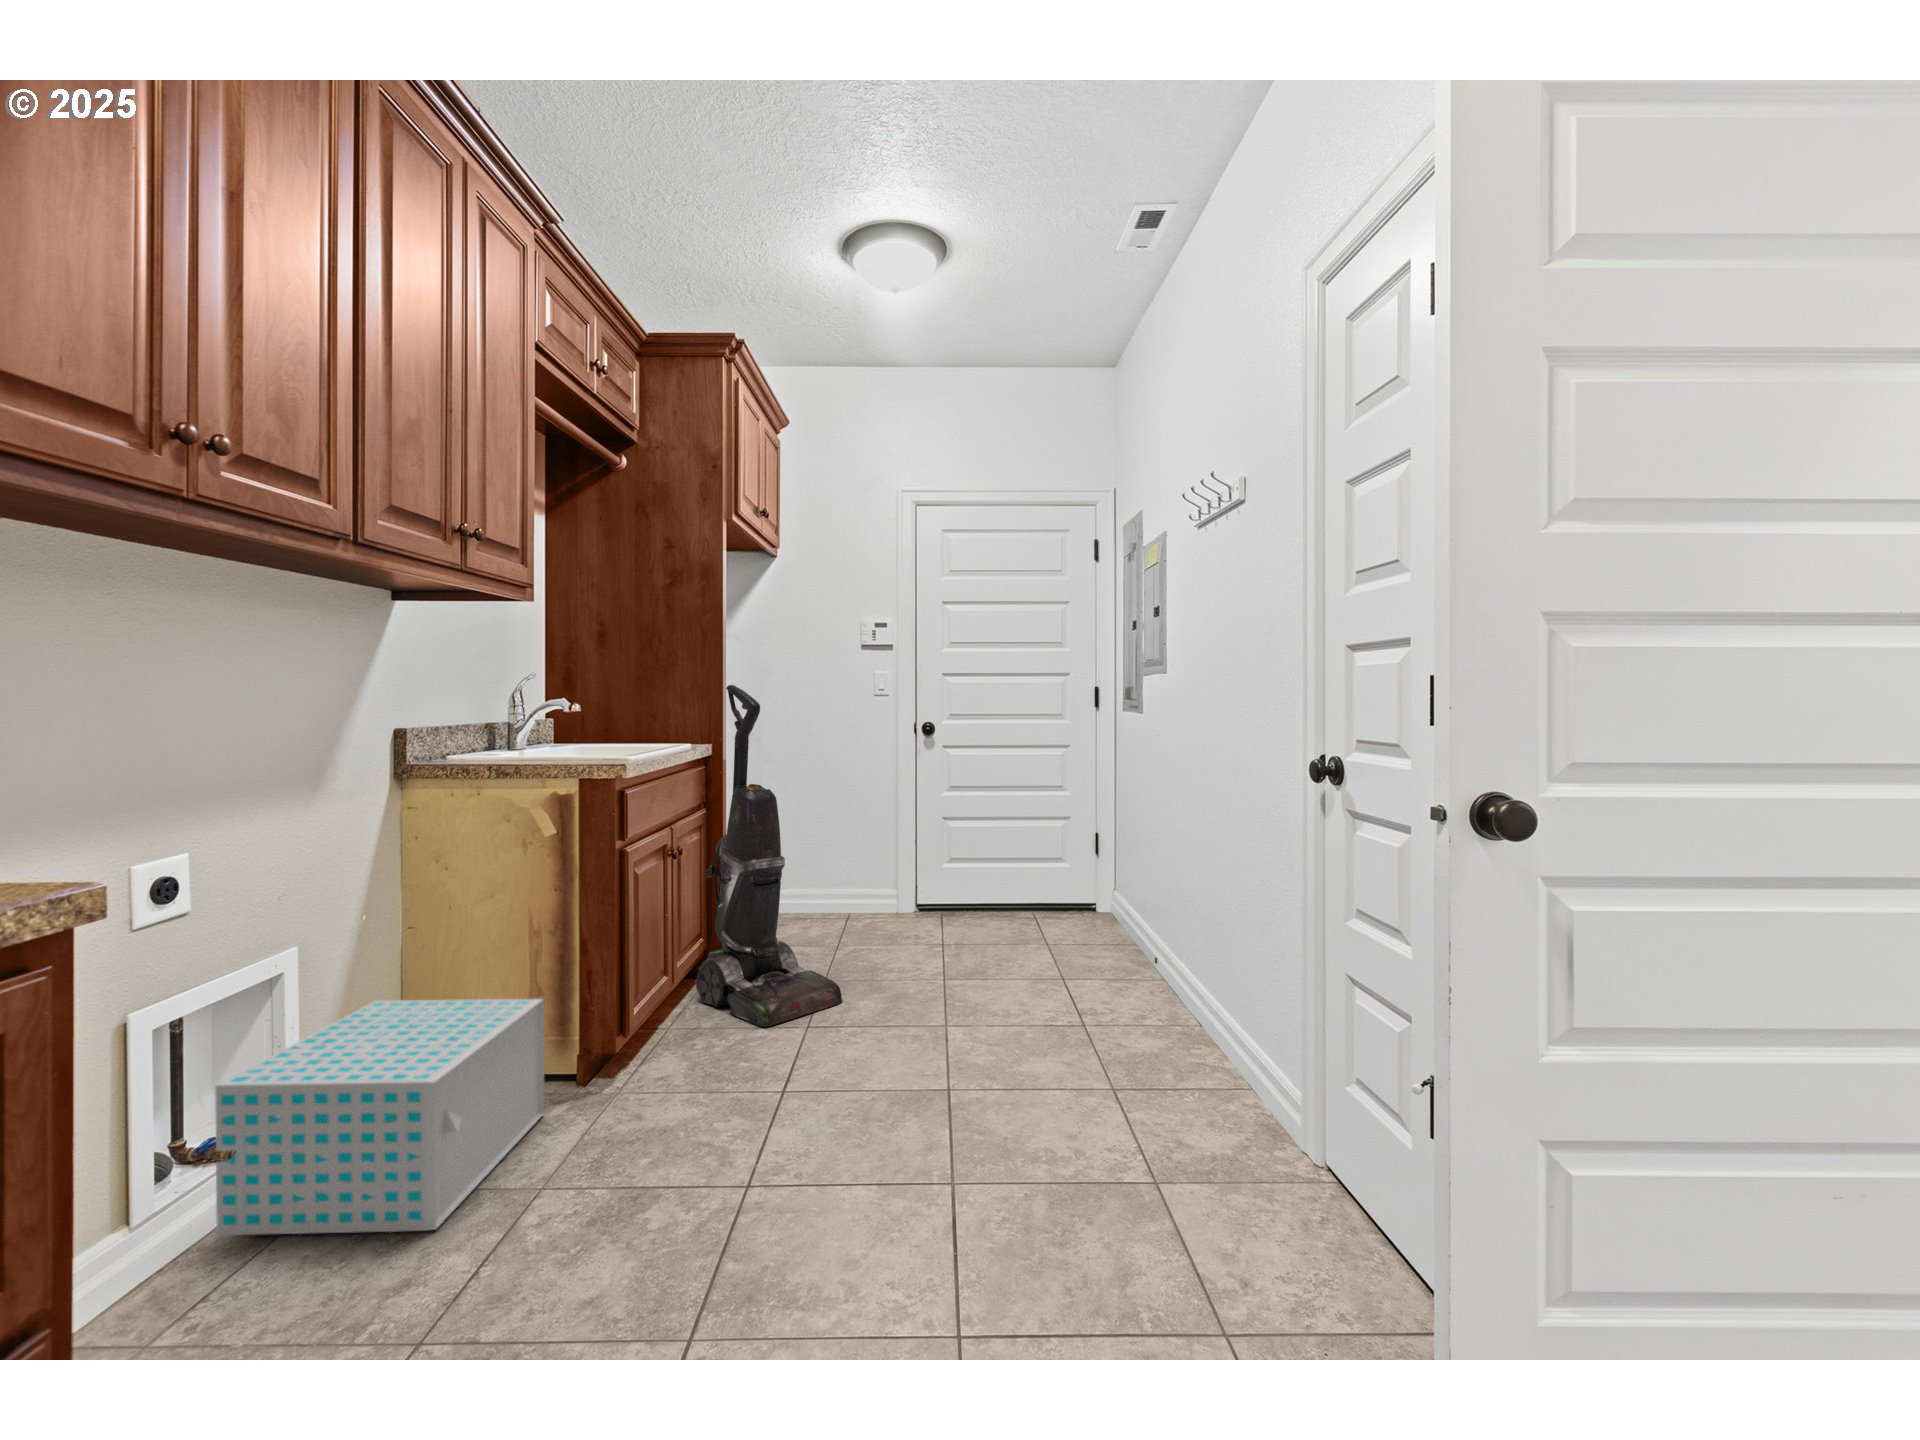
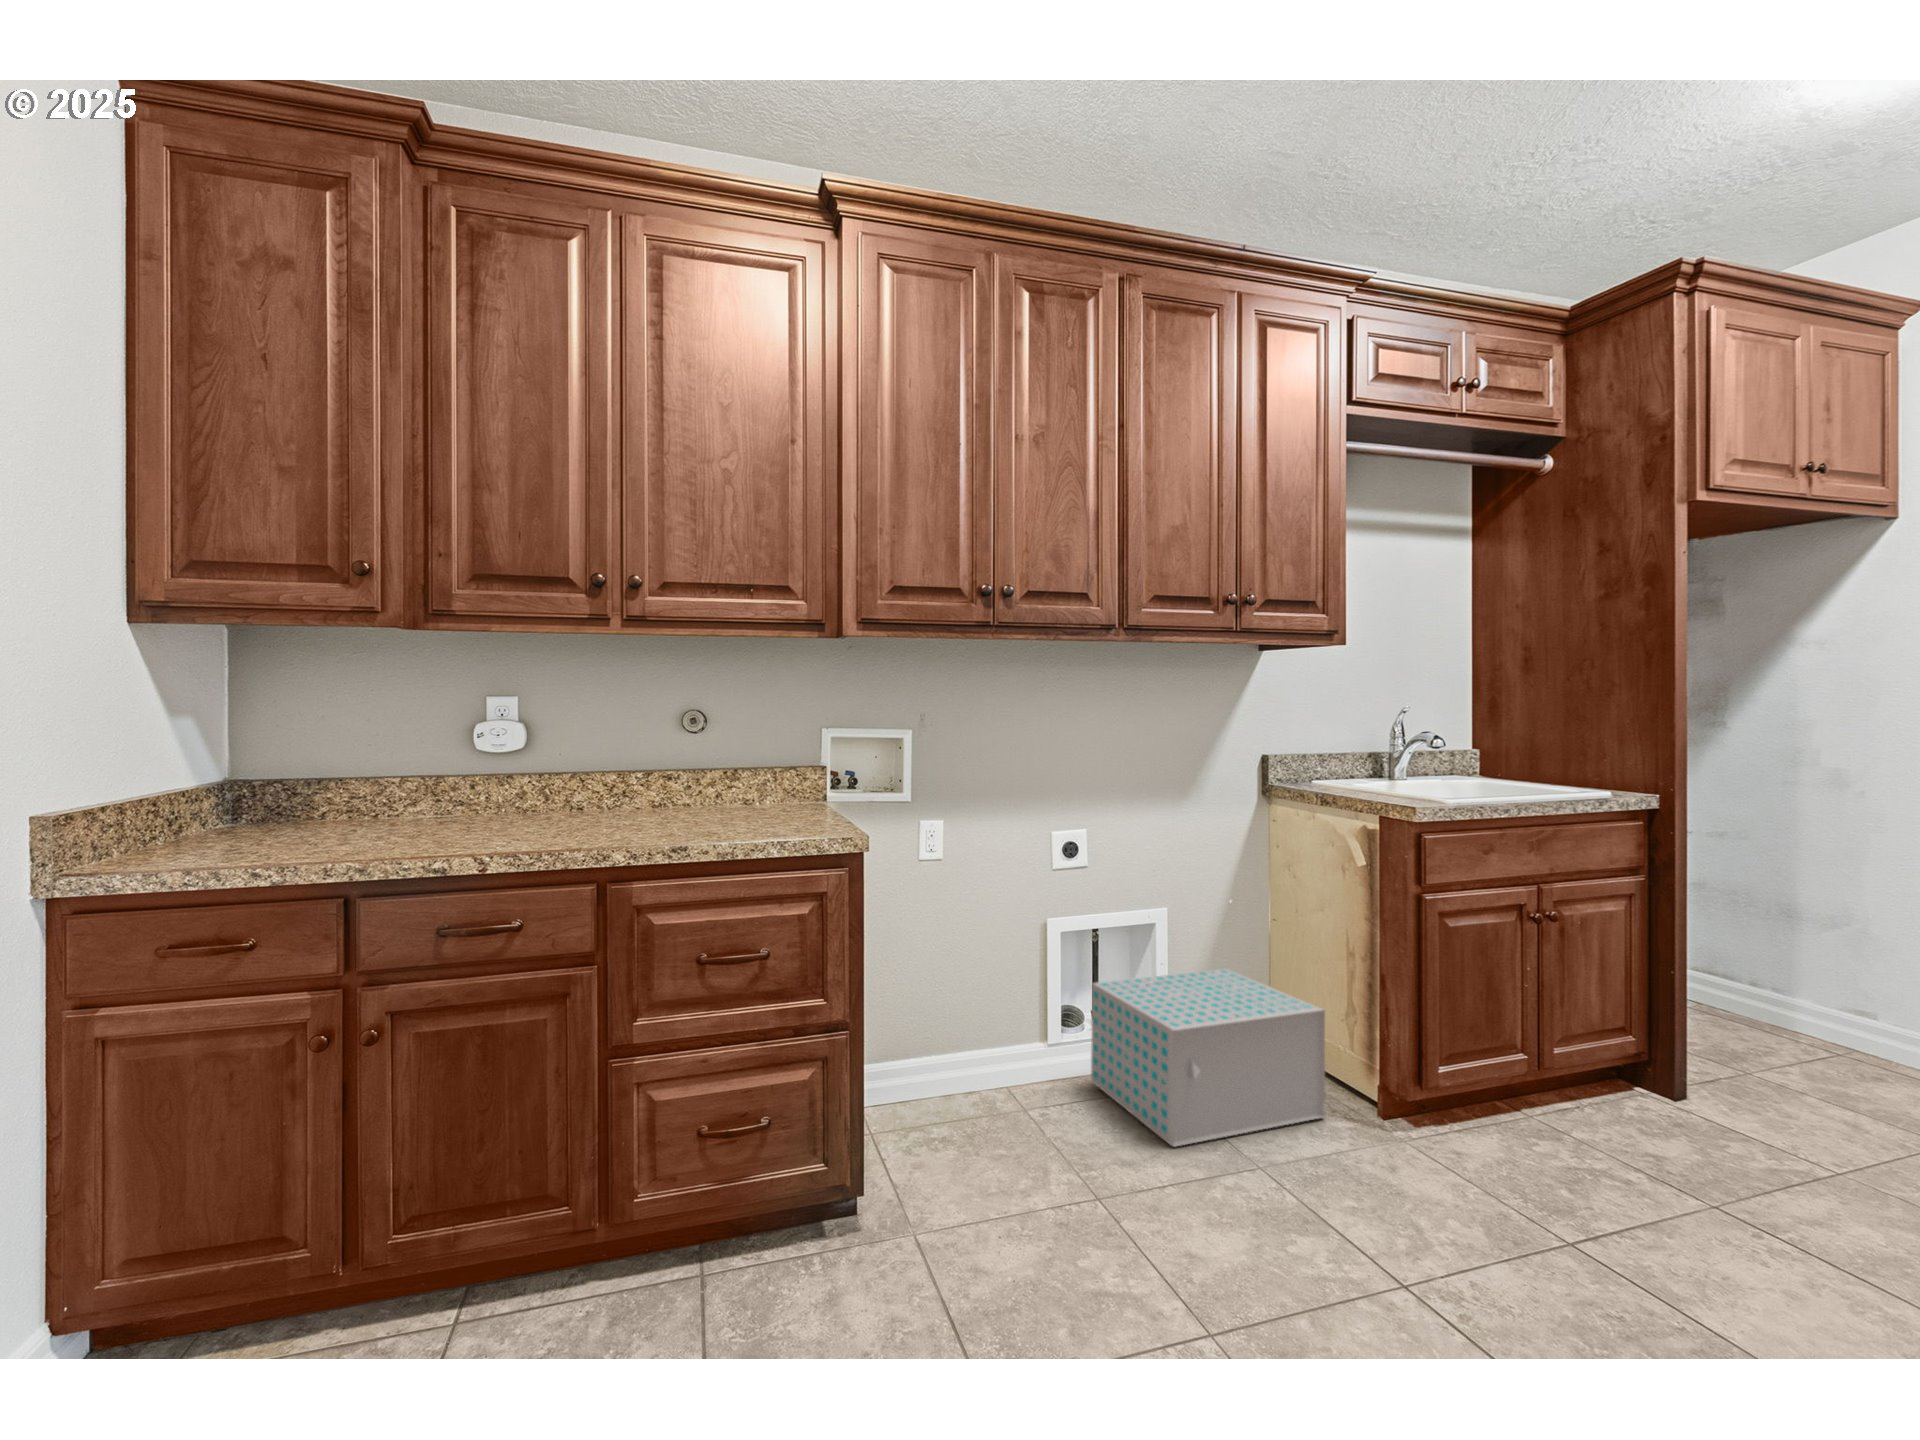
vacuum cleaner: present [696,685,842,1027] -> none [1596,715,1825,1193]

